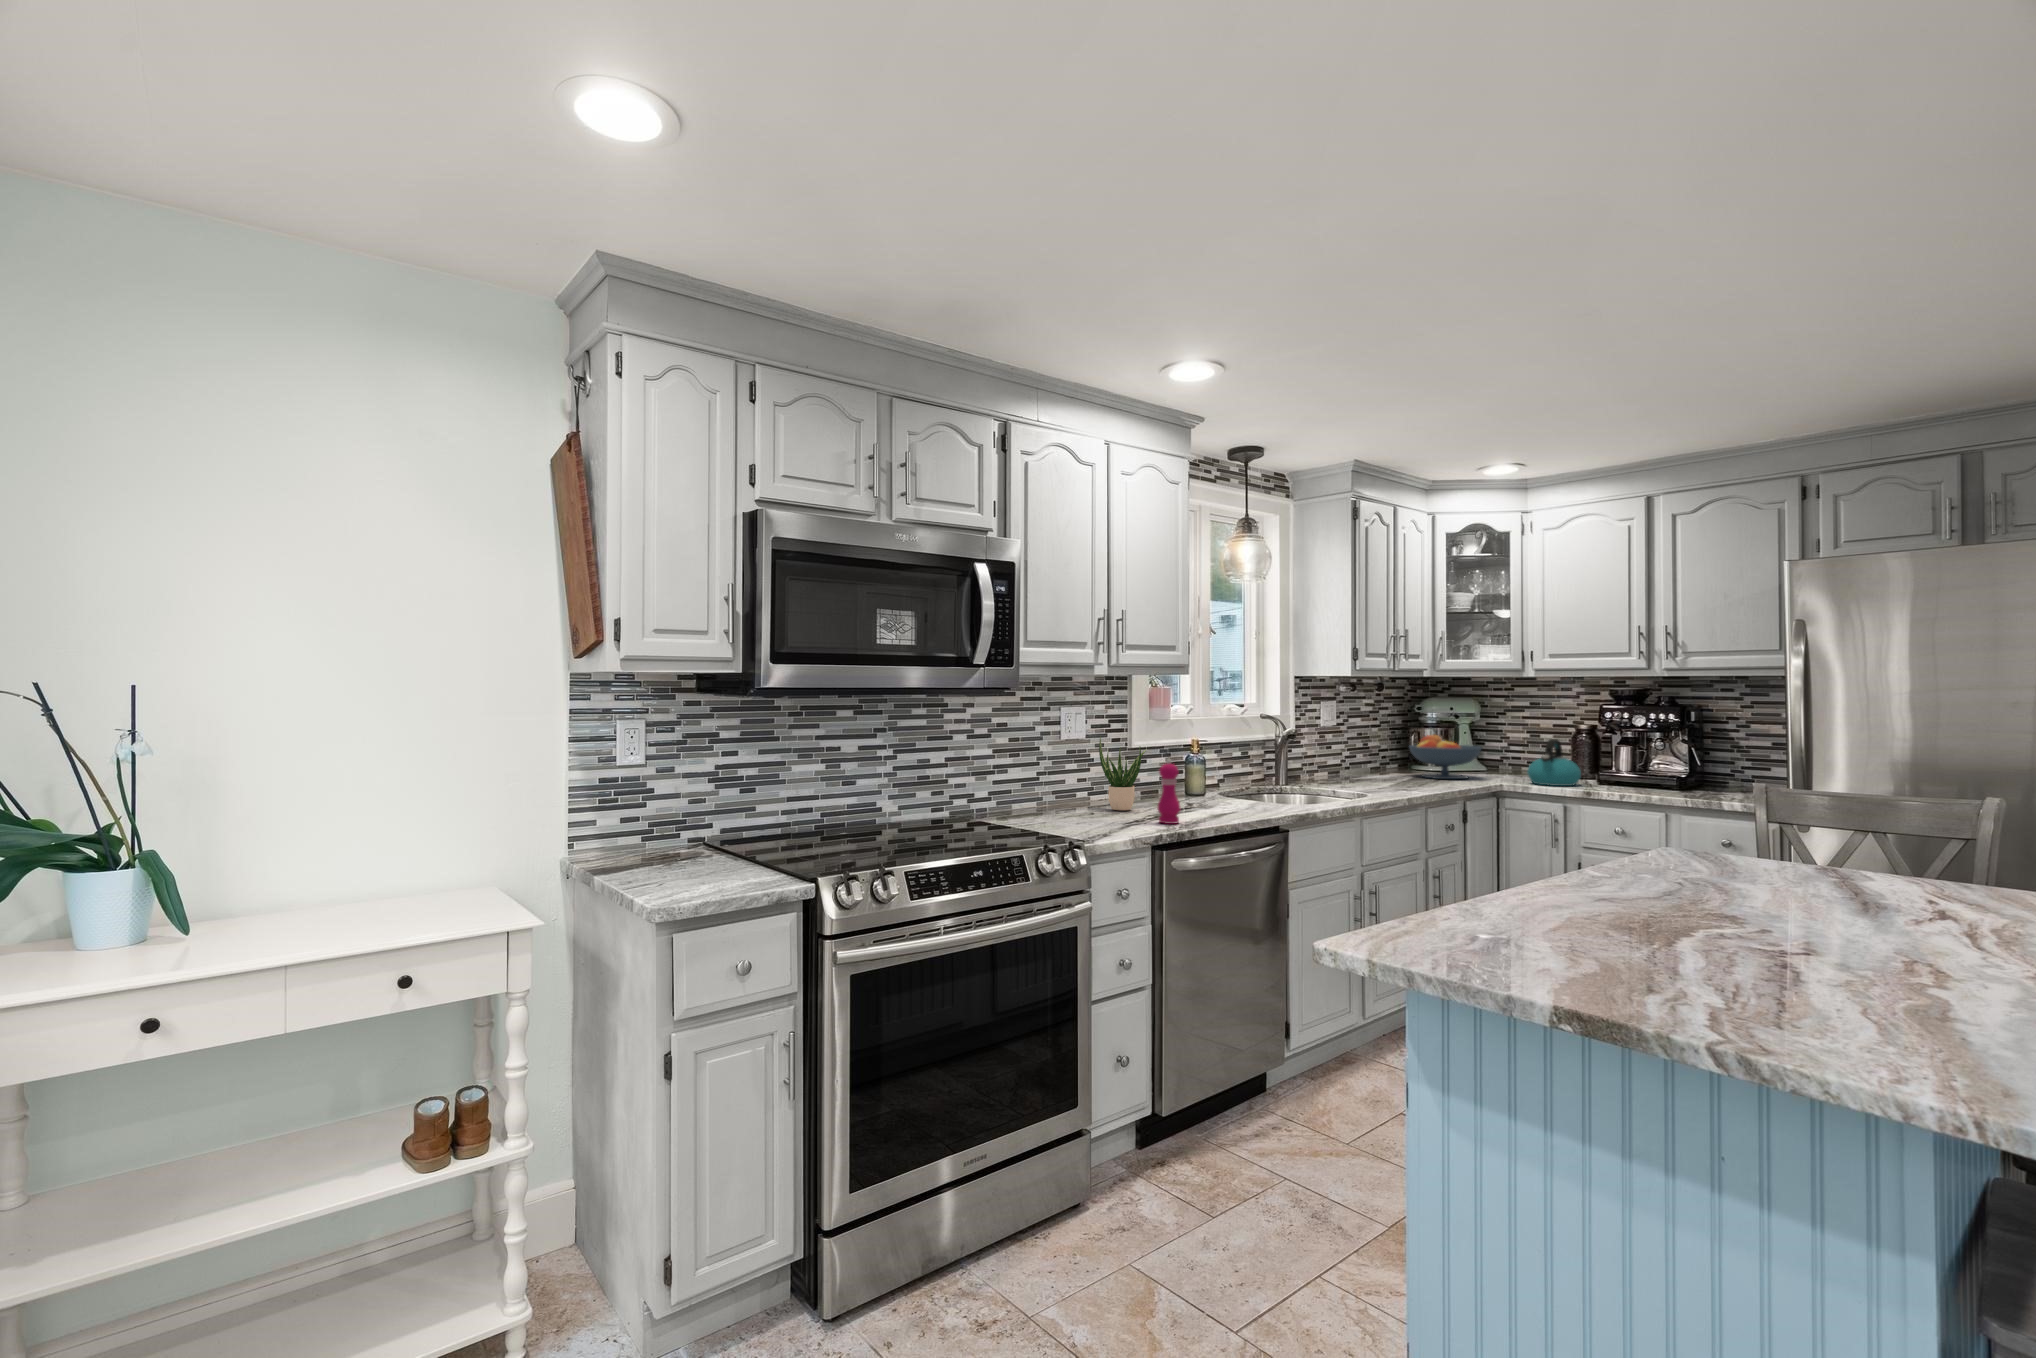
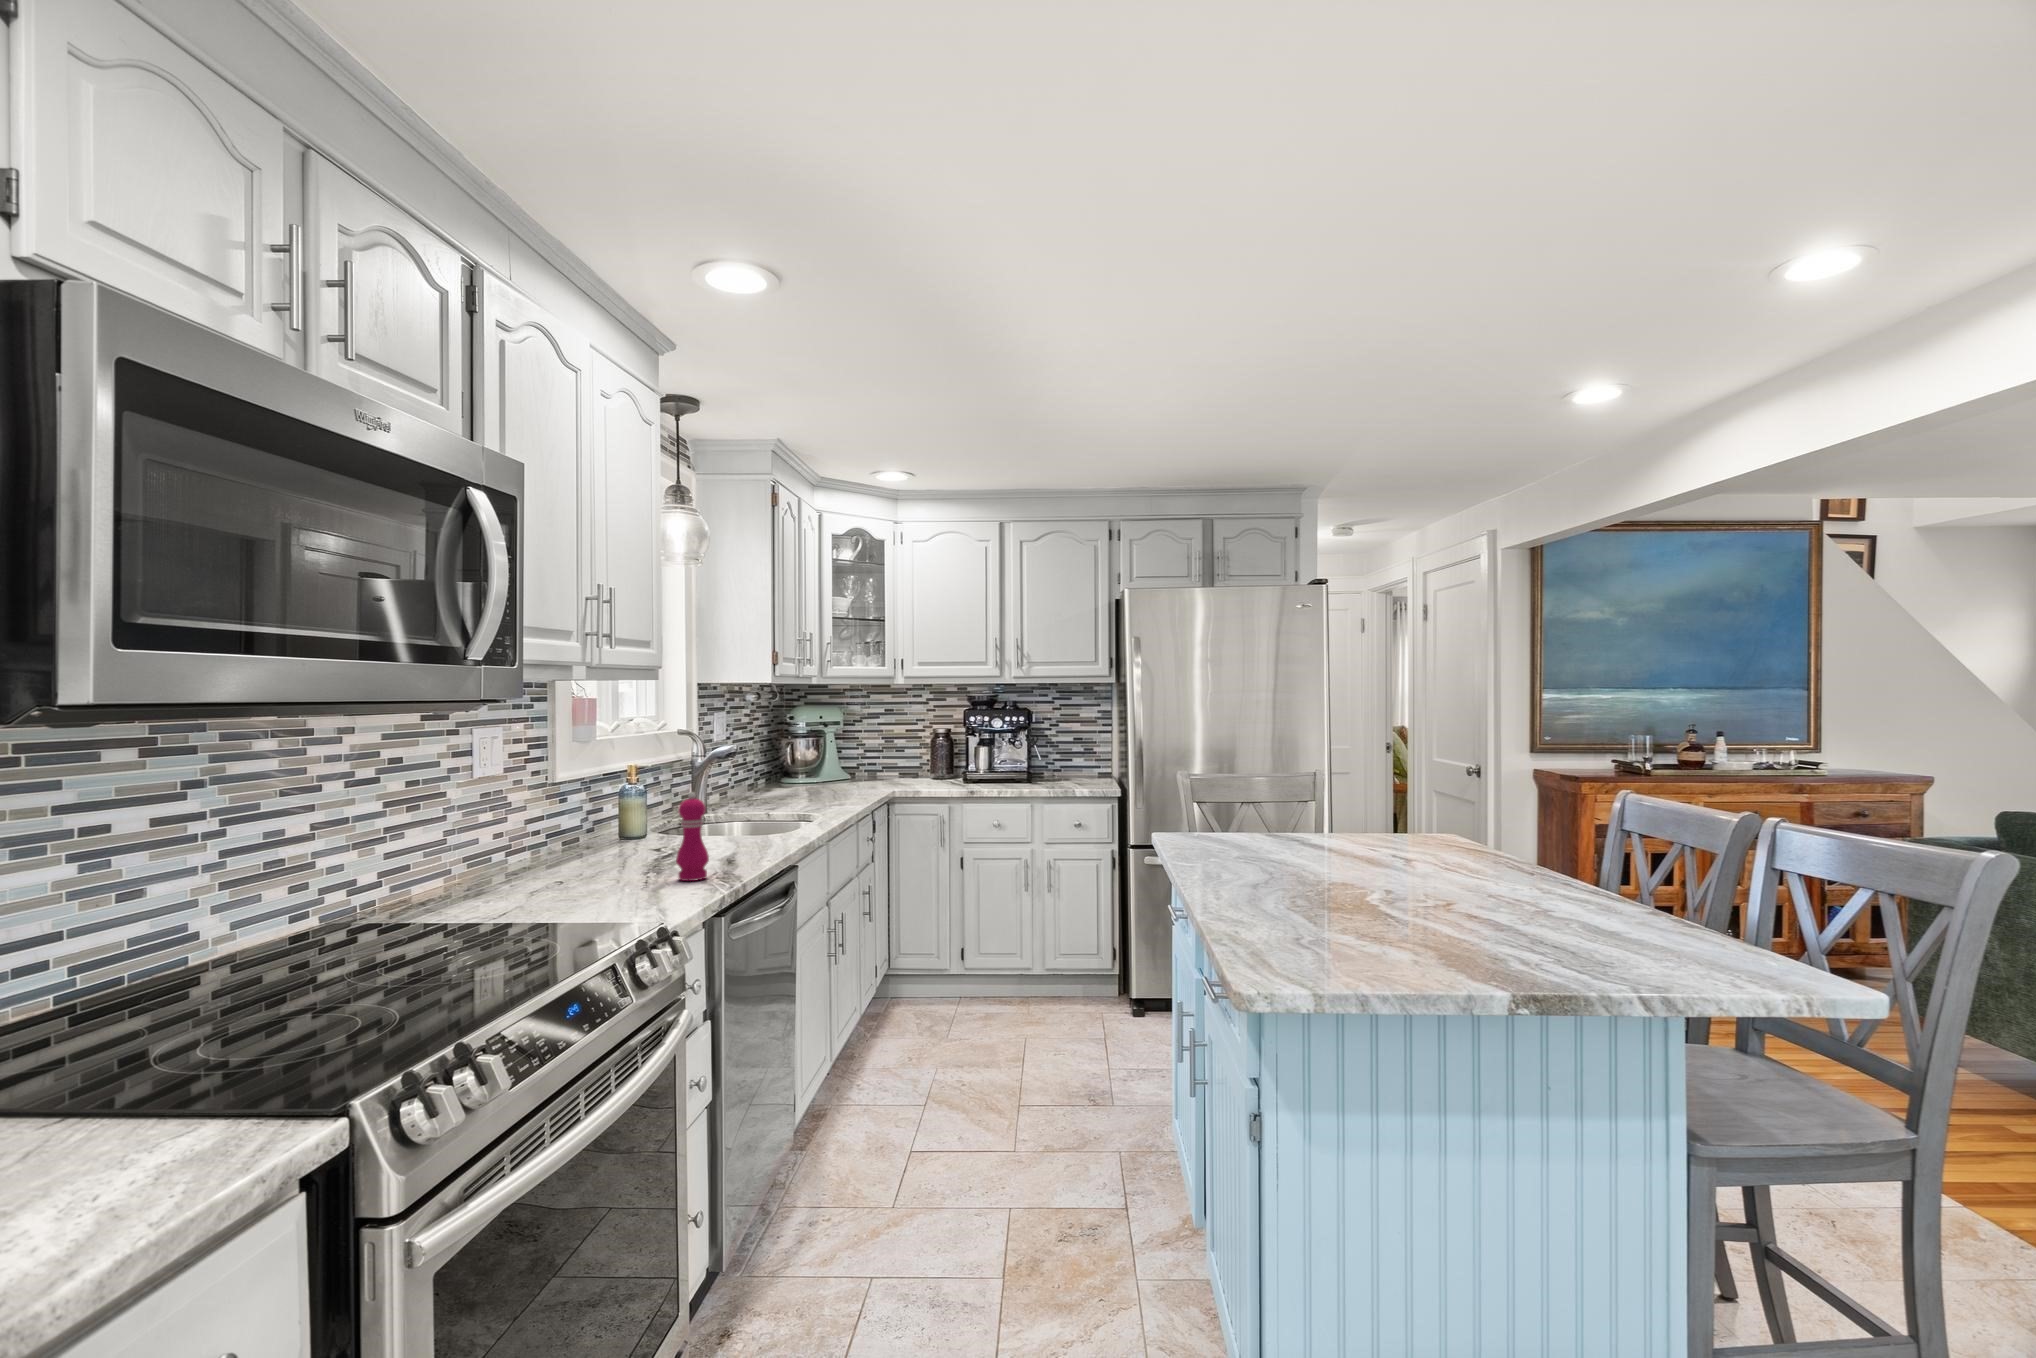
fruit bowl: present [1409,735,1481,779] -> none [794,745,866,791]
potted plant: present [1099,737,1146,810] -> none [542,769,618,872]
kettle: present [1527,739,1581,786] -> none [910,743,955,788]

